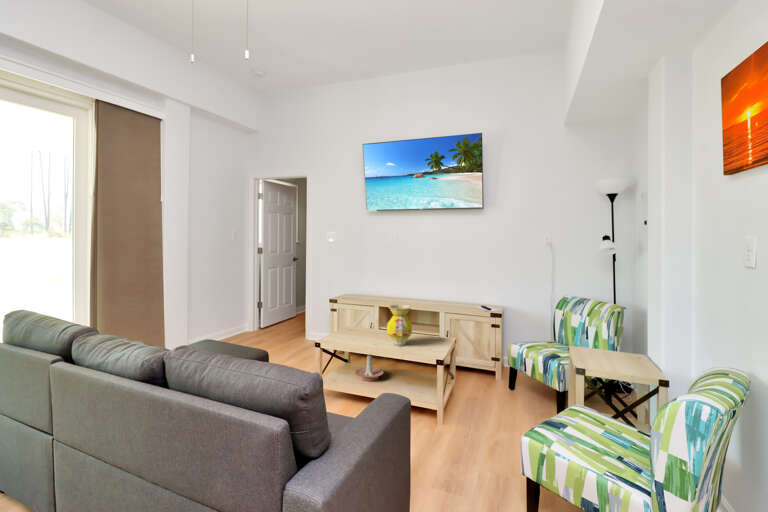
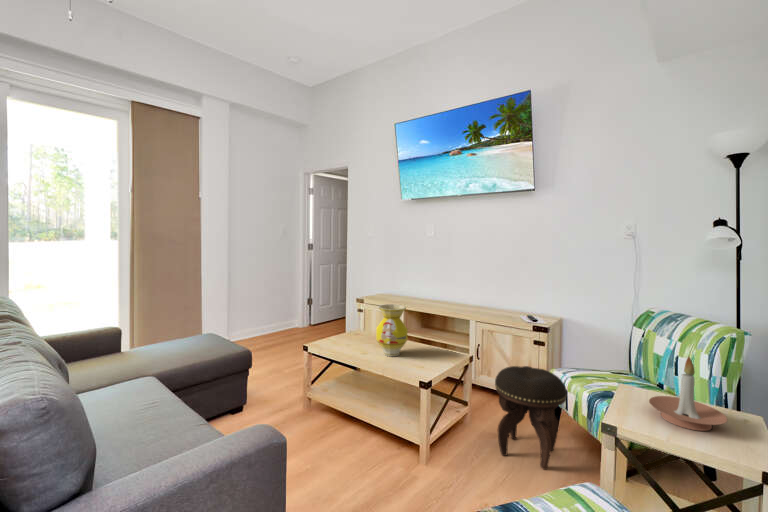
footstool: none [479,343,528,411] -> present [495,366,567,470]
candle holder: present [355,355,383,381] -> present [649,357,727,431]

